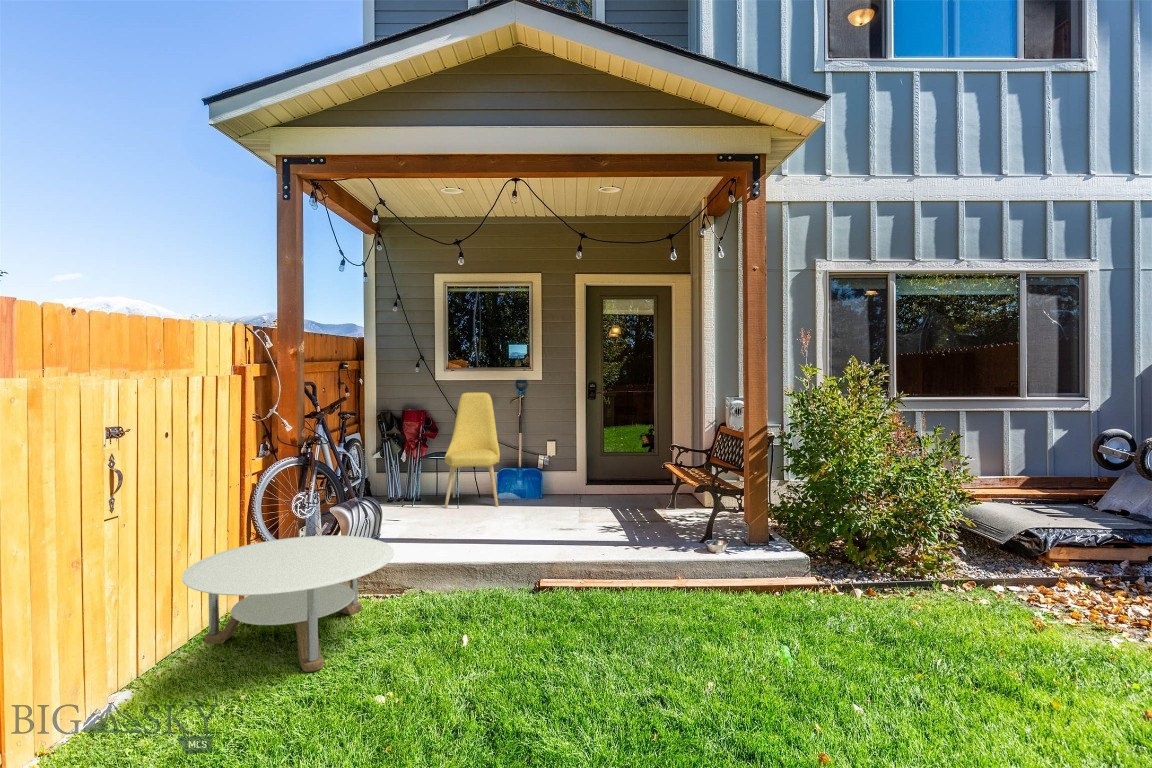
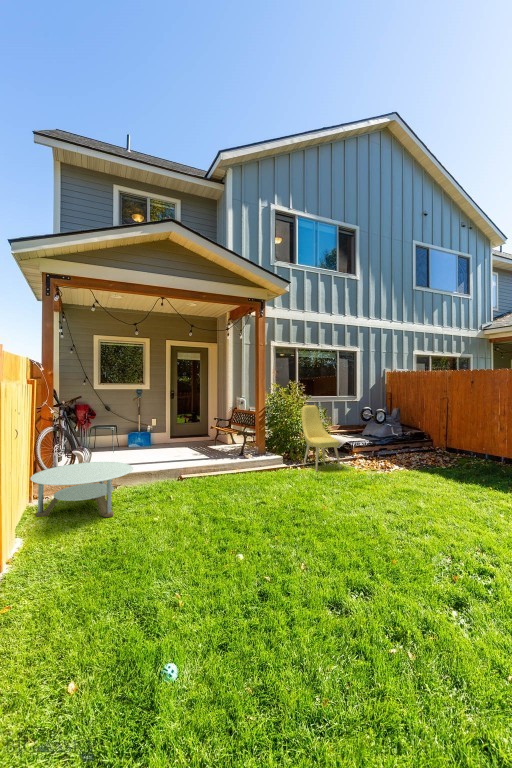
chair: present [445,392,500,508] -> present [302,405,341,471]

